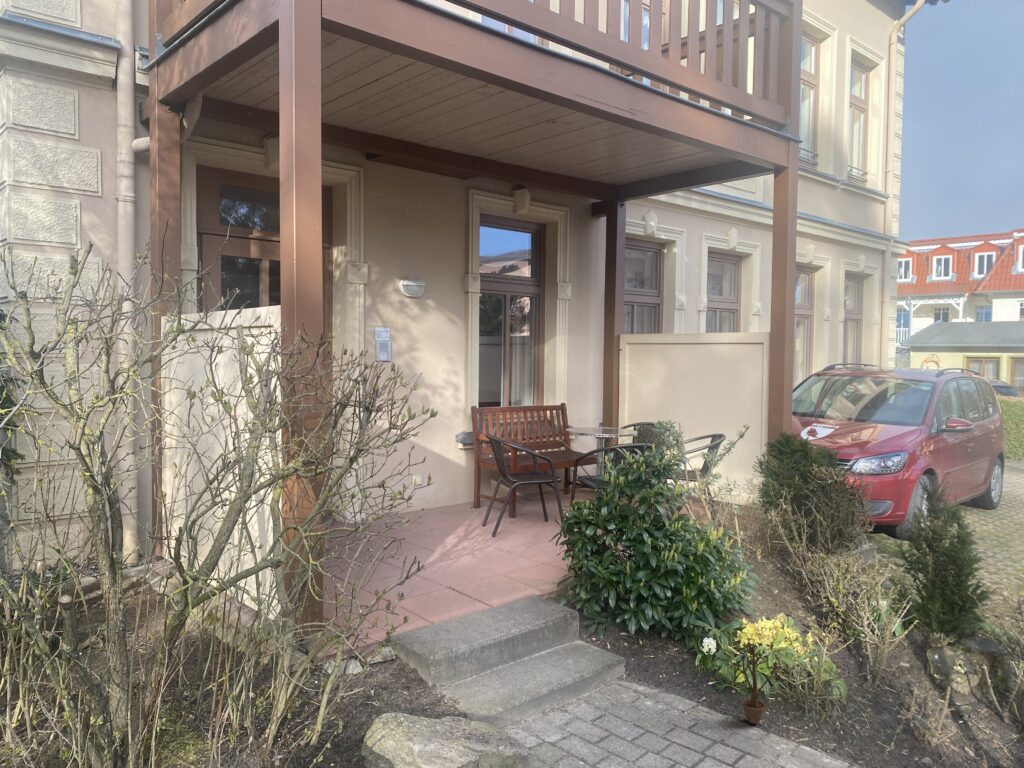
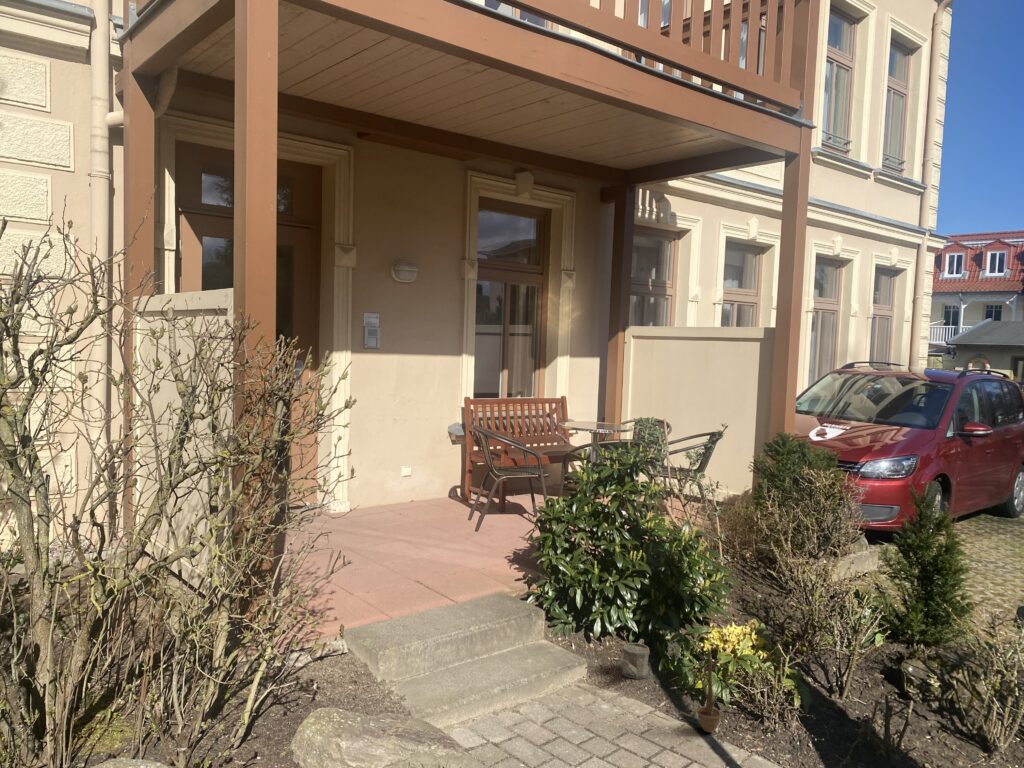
watering can: none [658,637,685,676] -> present [620,639,650,679]

